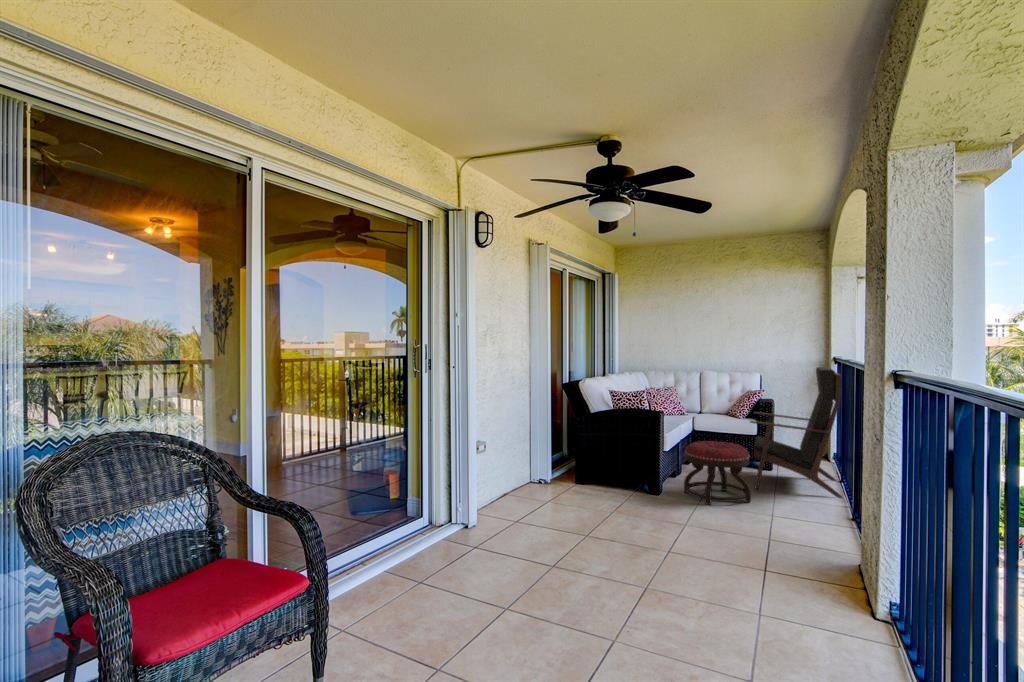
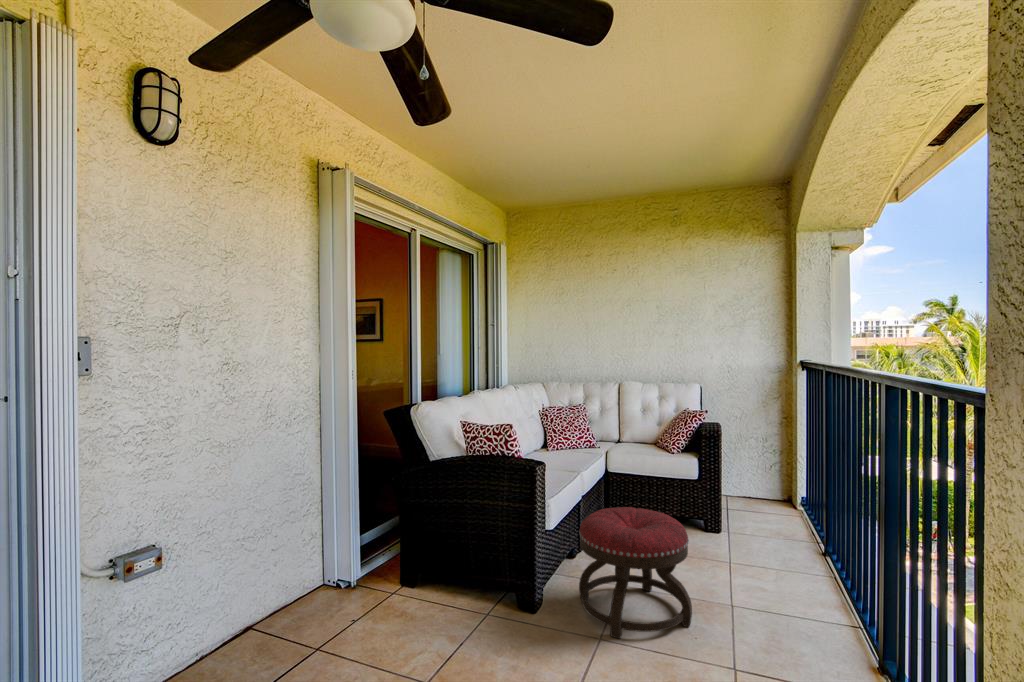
lounge chair: present [750,367,843,498] -> none [688,377,843,603]

